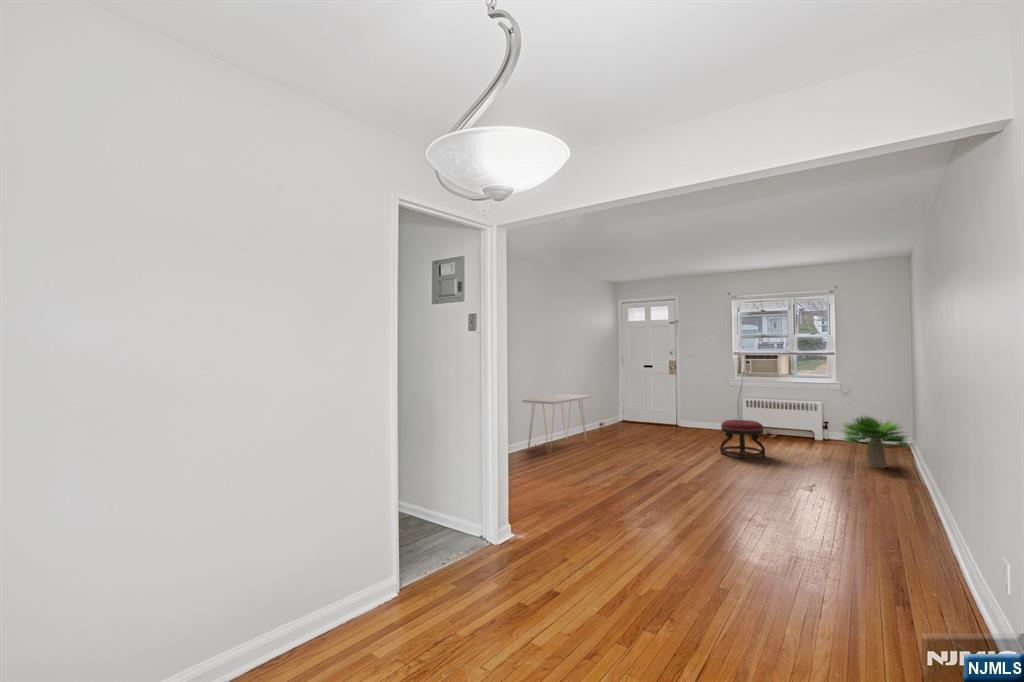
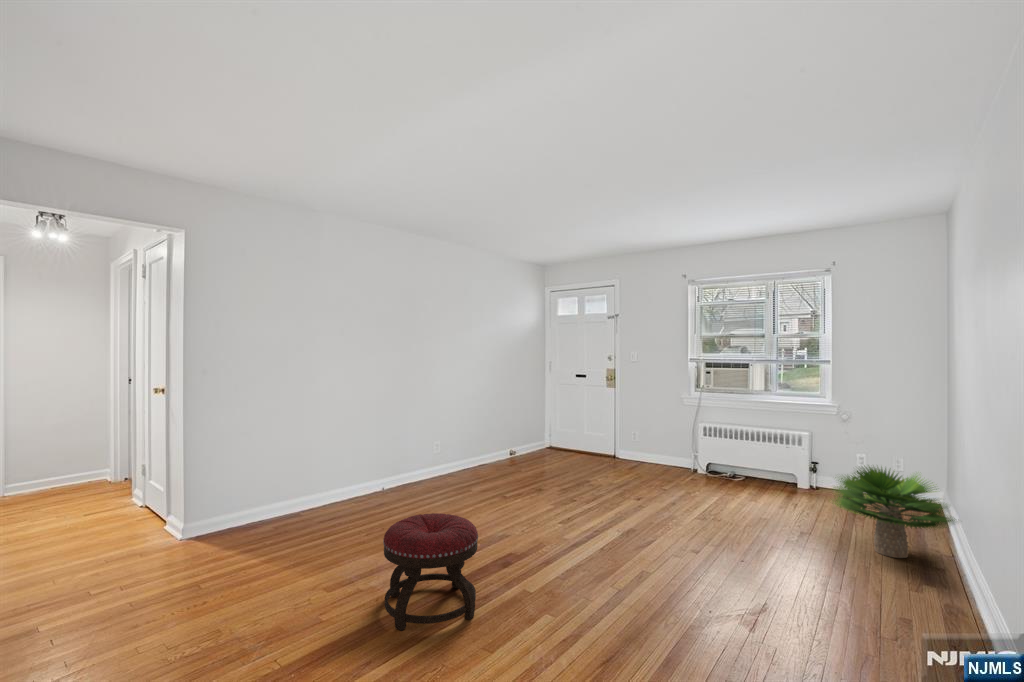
console table: present [522,394,591,450] -> none [355,413,473,509]
ottoman: present [720,420,765,459] -> present [383,513,478,631]

